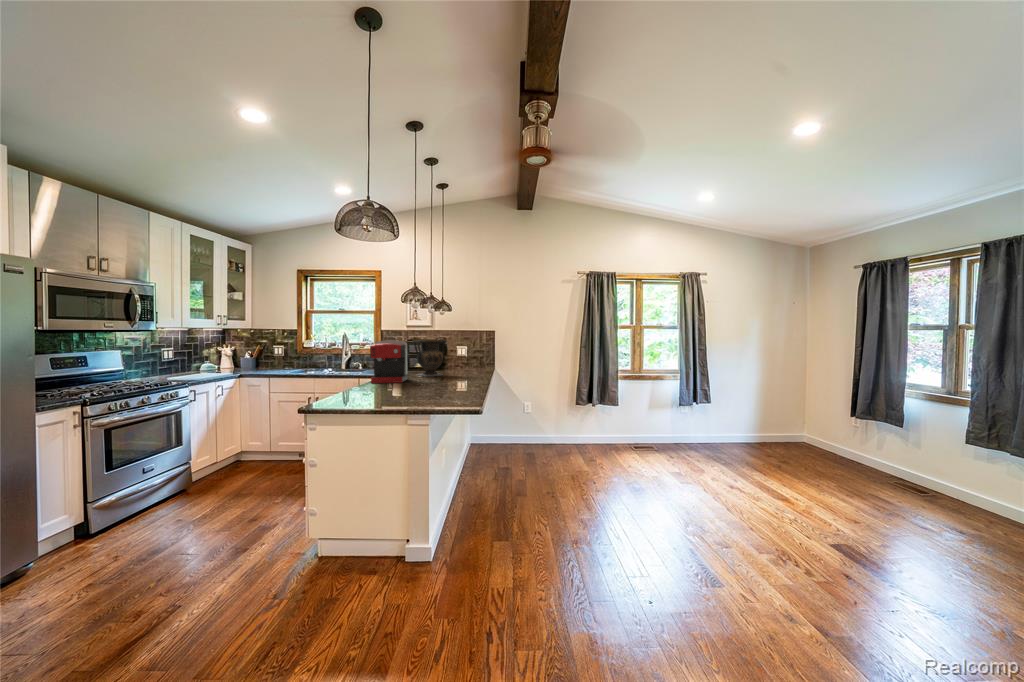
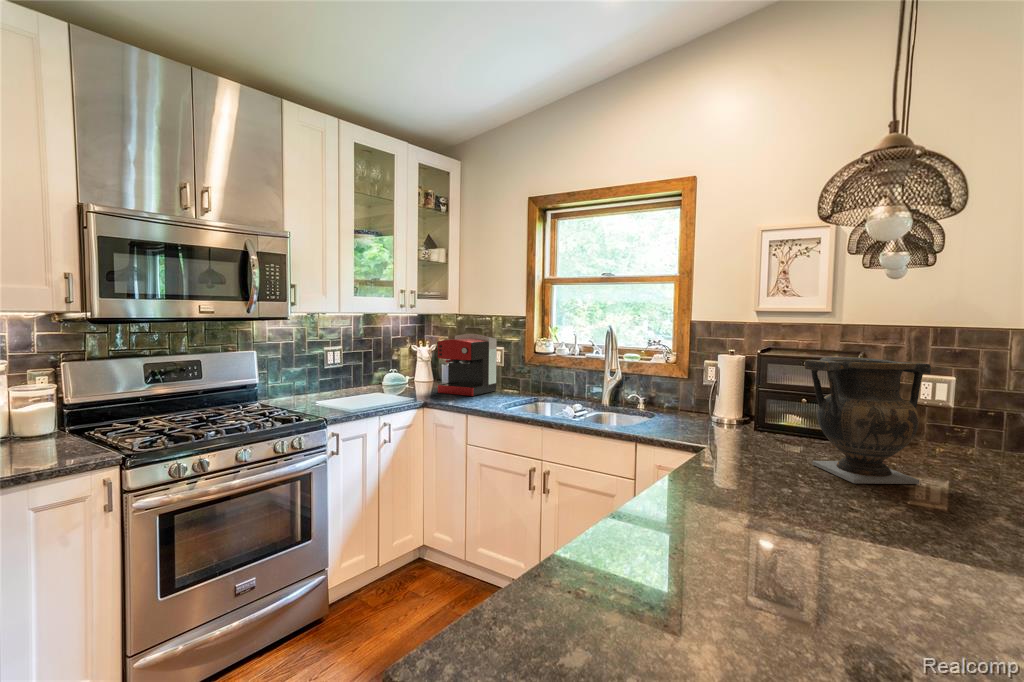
coffee maker: present [370,340,408,383] -> present [437,334,497,396]

